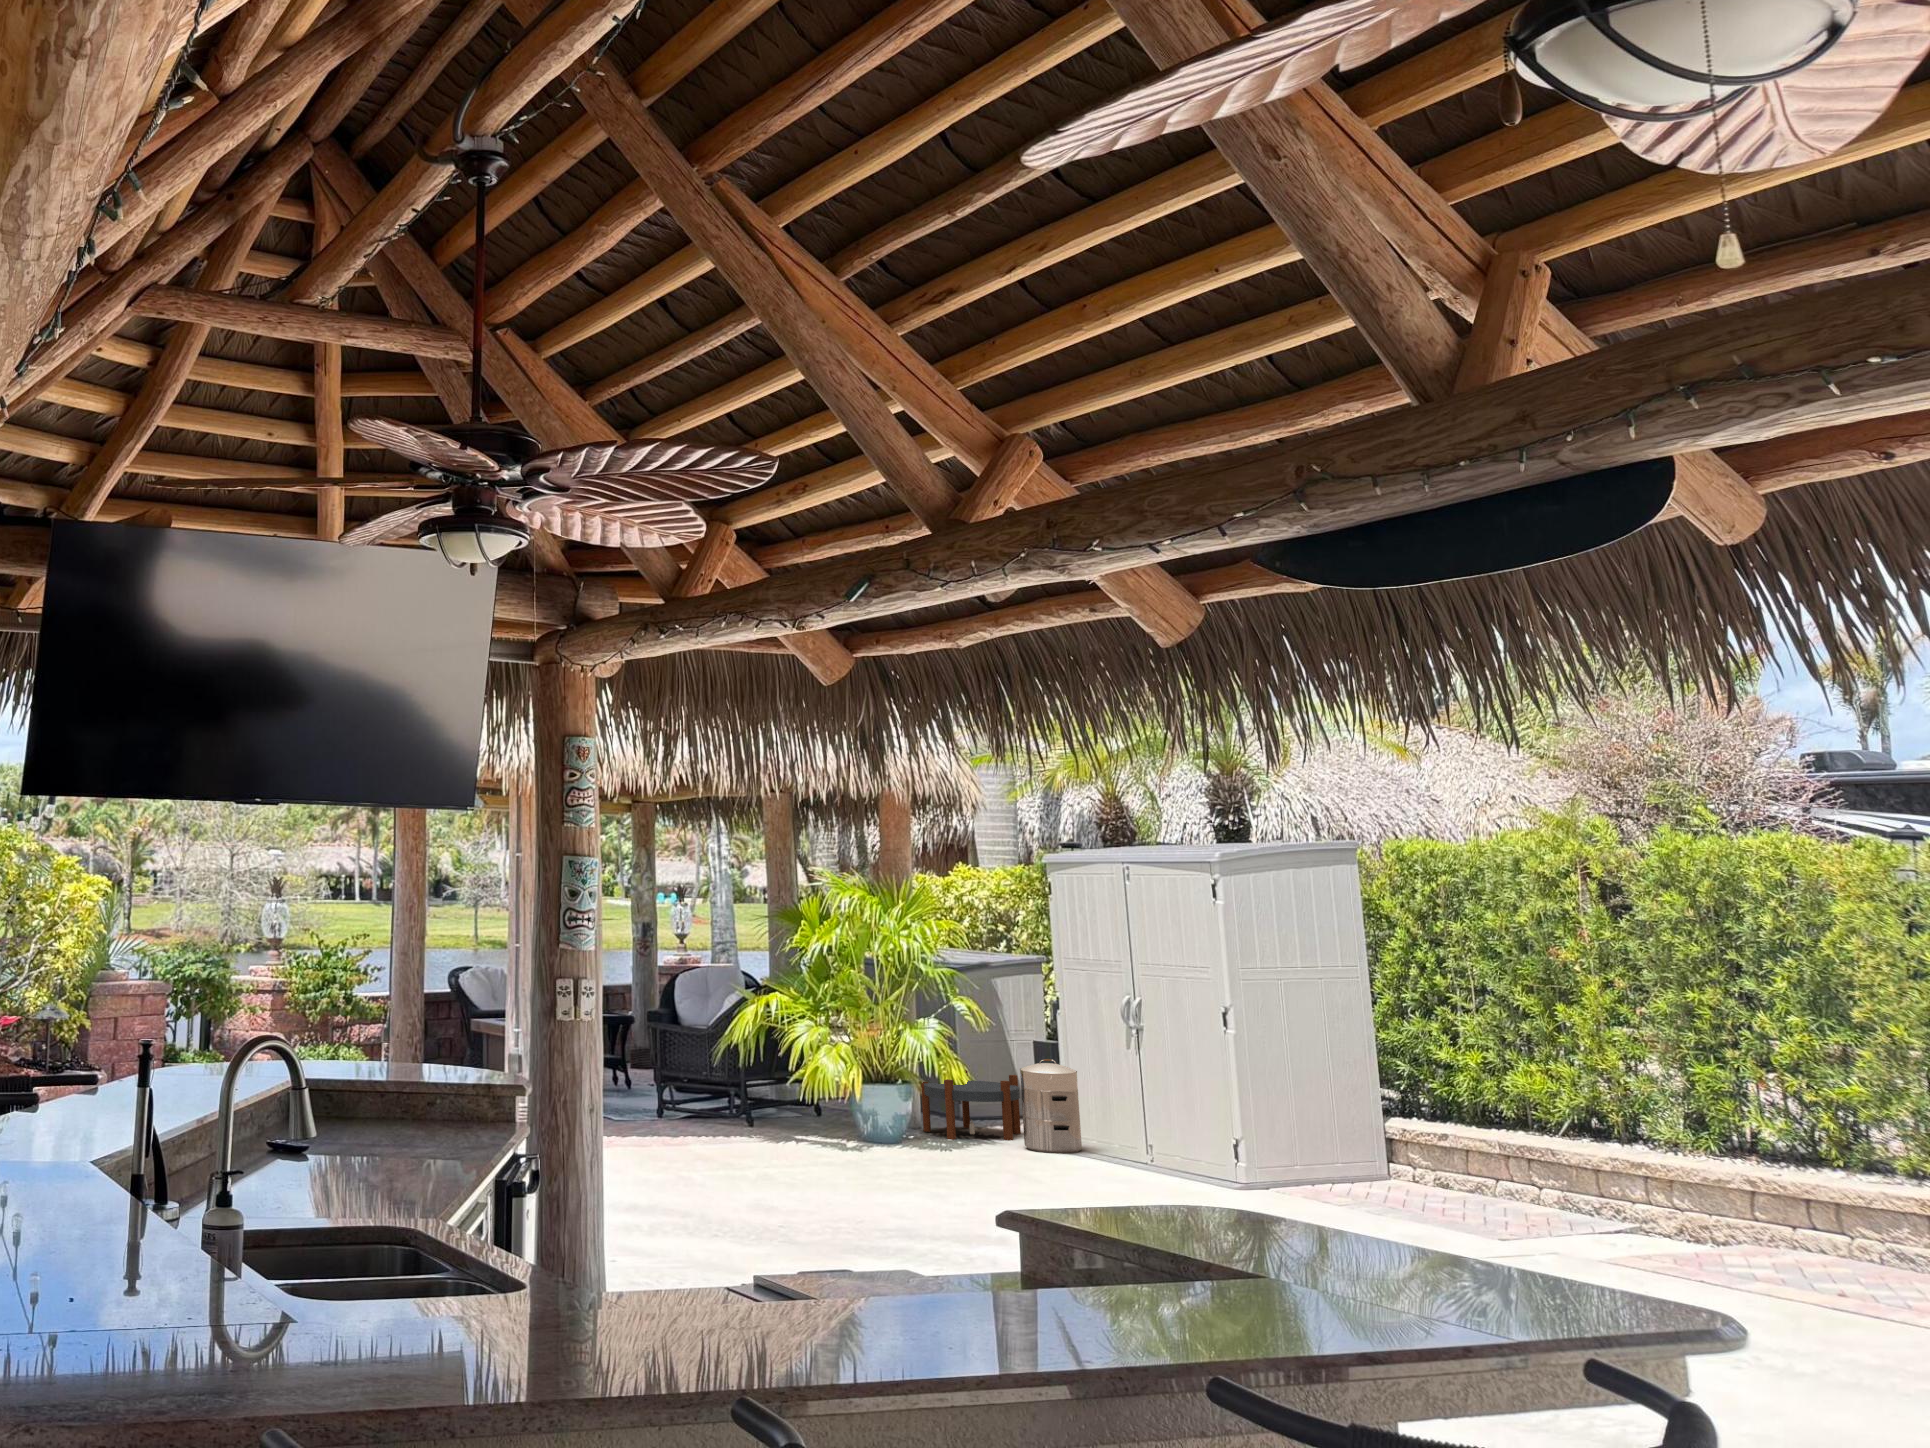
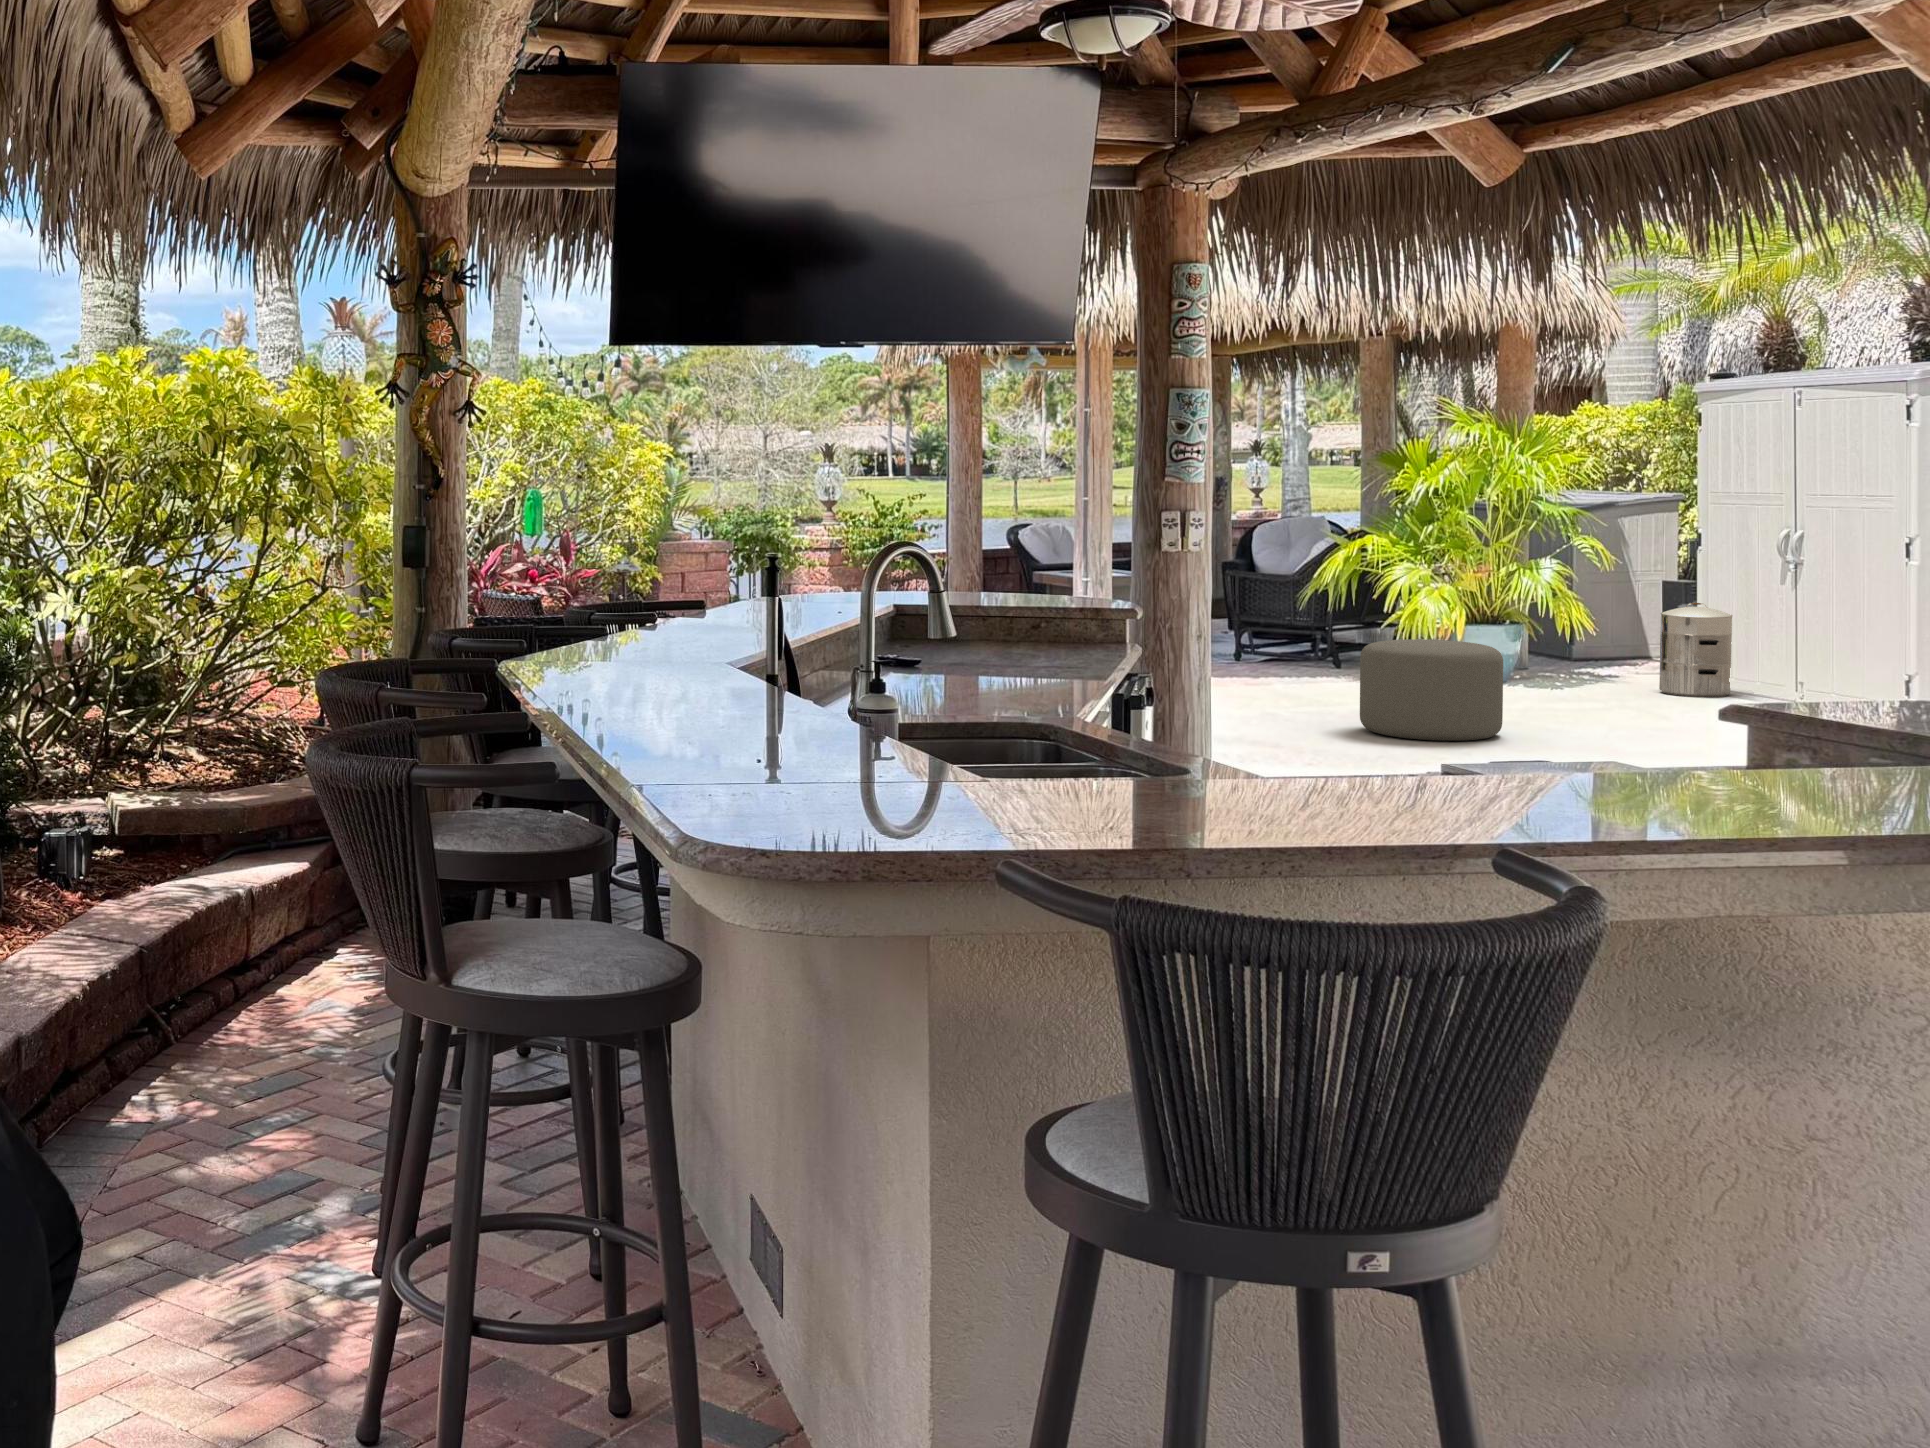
side table: present [921,1070,1021,1141] -> none [1534,616,1654,686]
ottoman: none [757,1099,882,1204] -> present [1360,639,1503,741]

